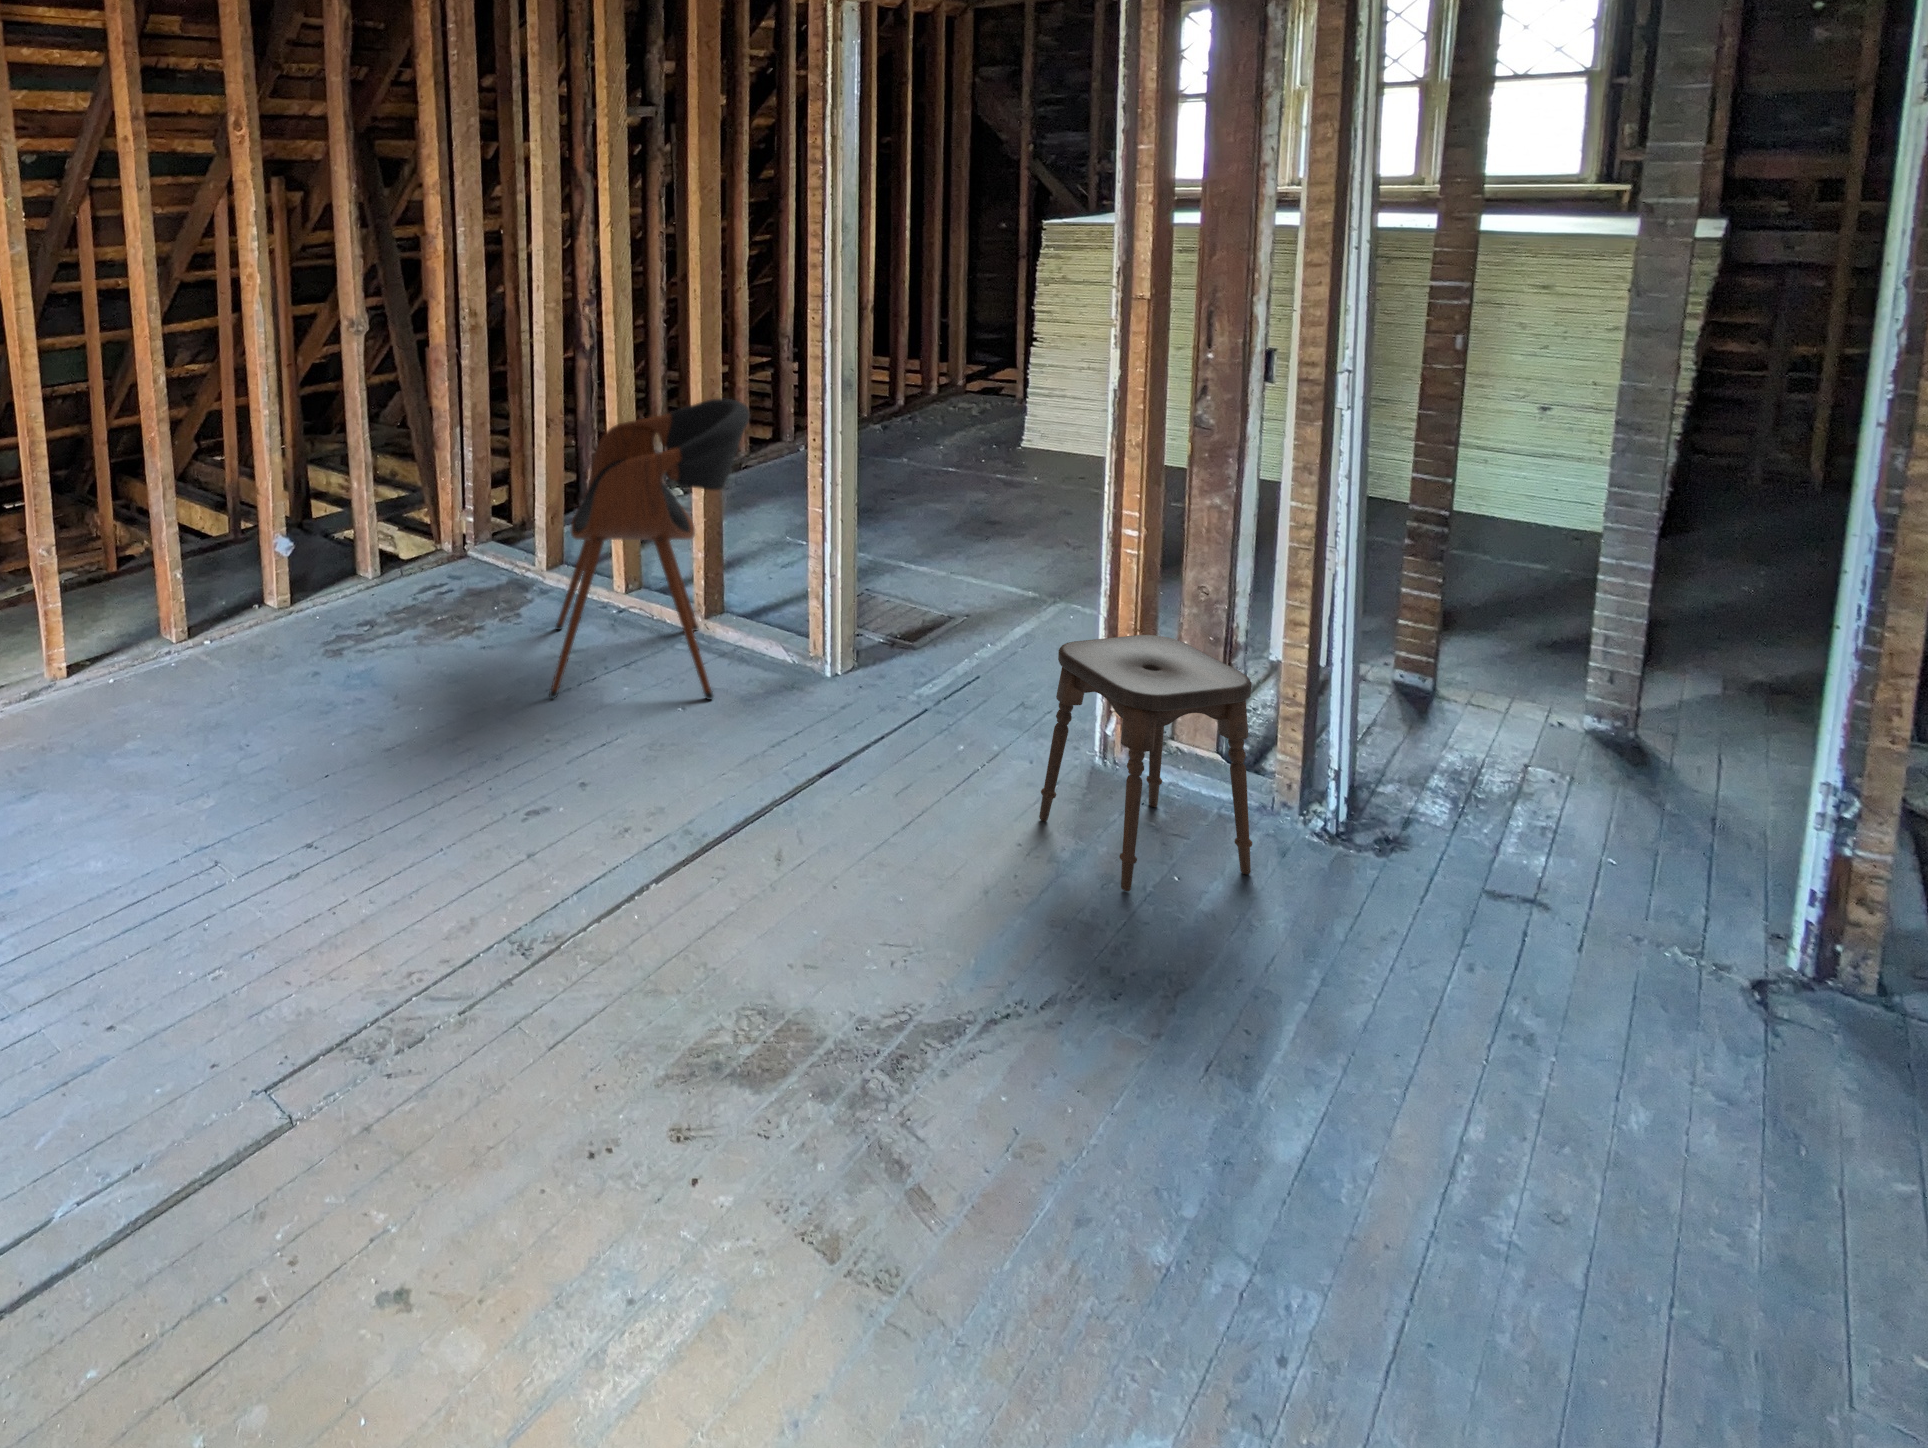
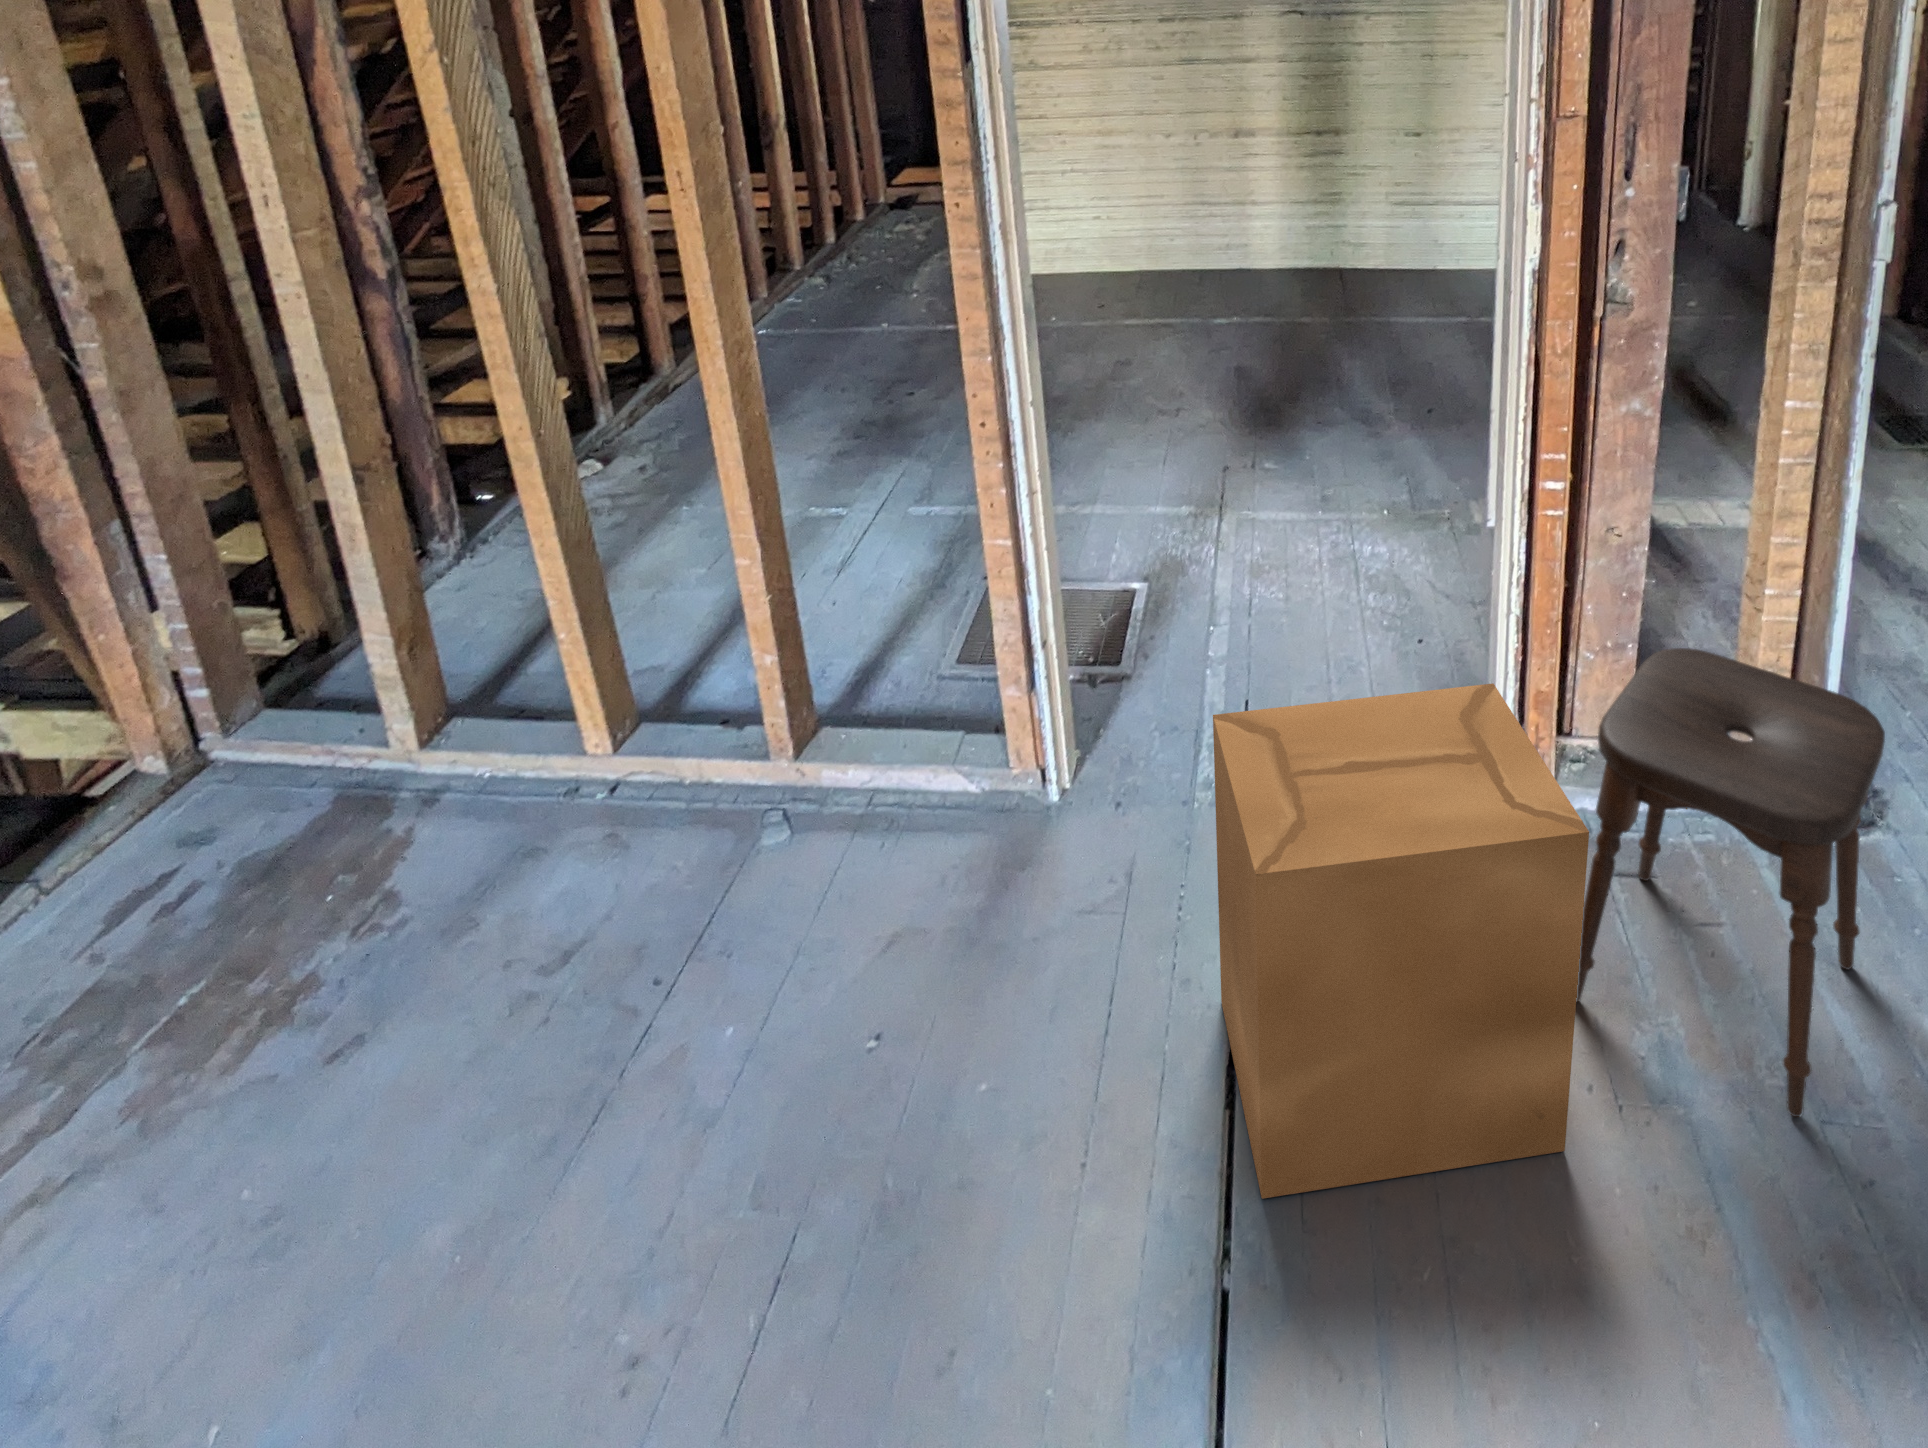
chair: present [549,398,750,699] -> none [496,377,915,1154]
cardboard box: none [809,579,1011,850] -> present [1213,683,1589,1199]

